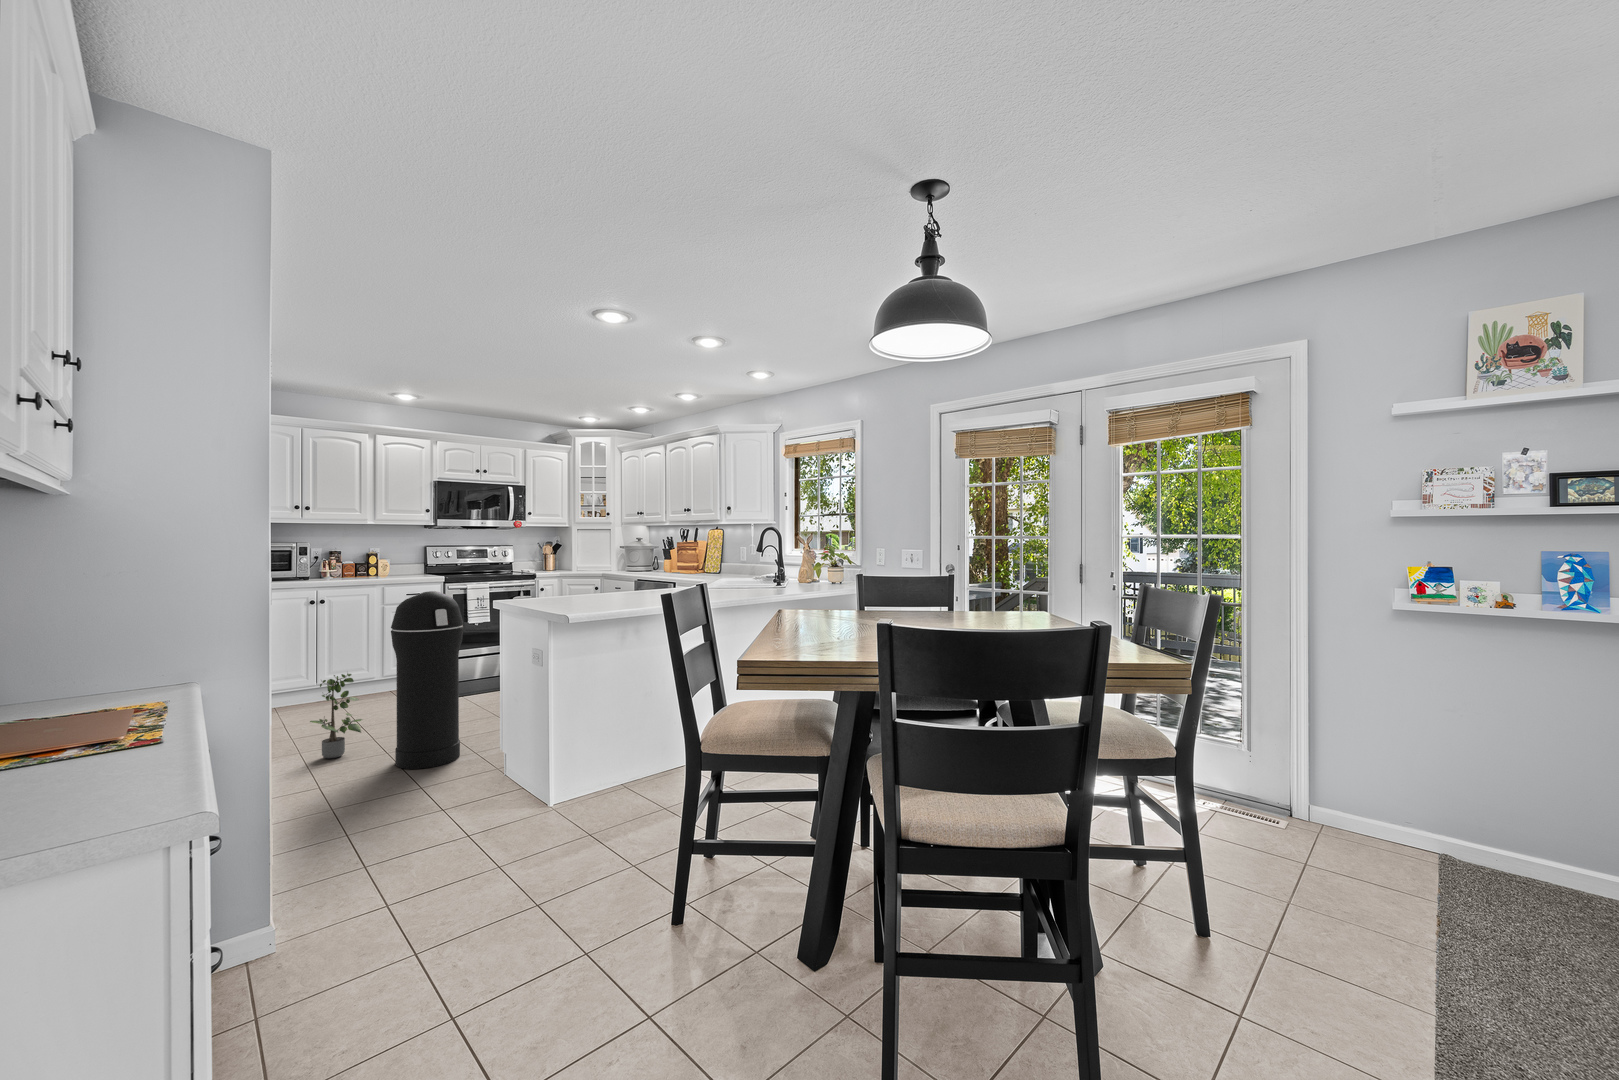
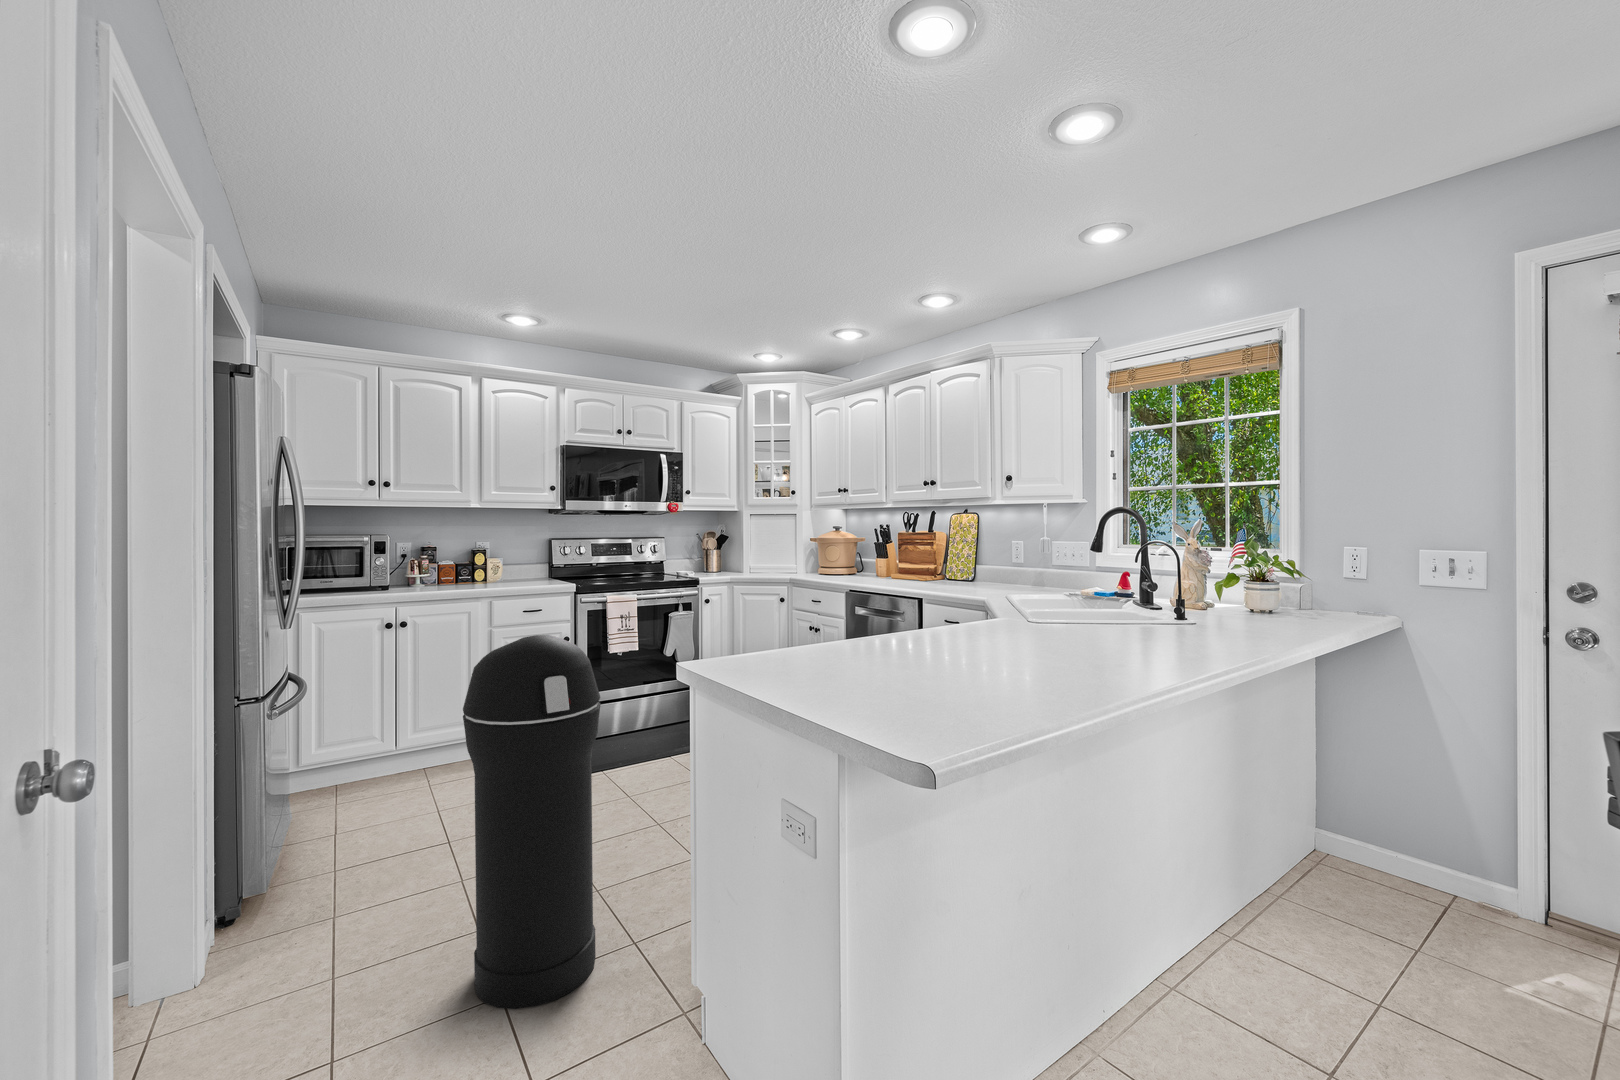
potted plant: present [310,673,362,758] -> none [330,774,433,945]

